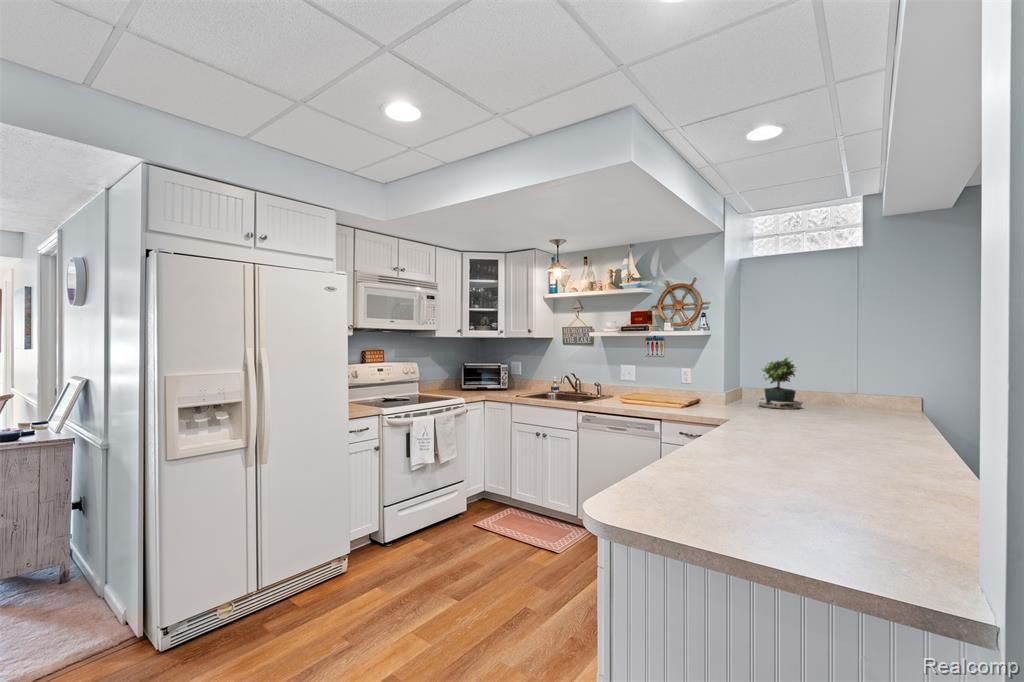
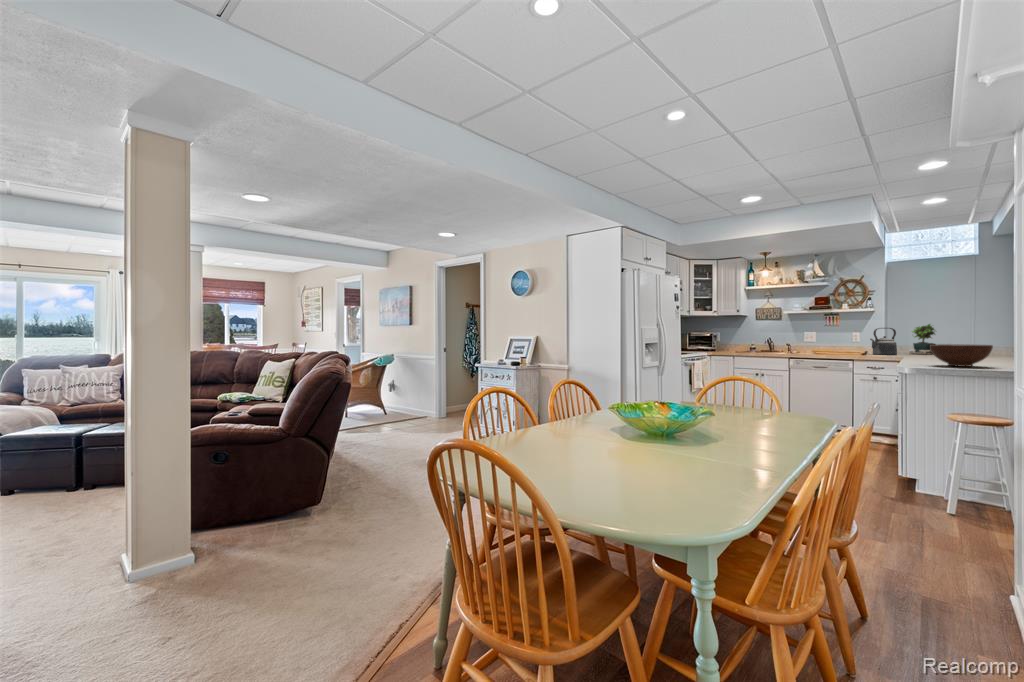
kettle: none [694,364,735,410] -> present [870,328,897,355]
fruit bowl: none [705,426,831,492] -> present [930,344,993,367]

